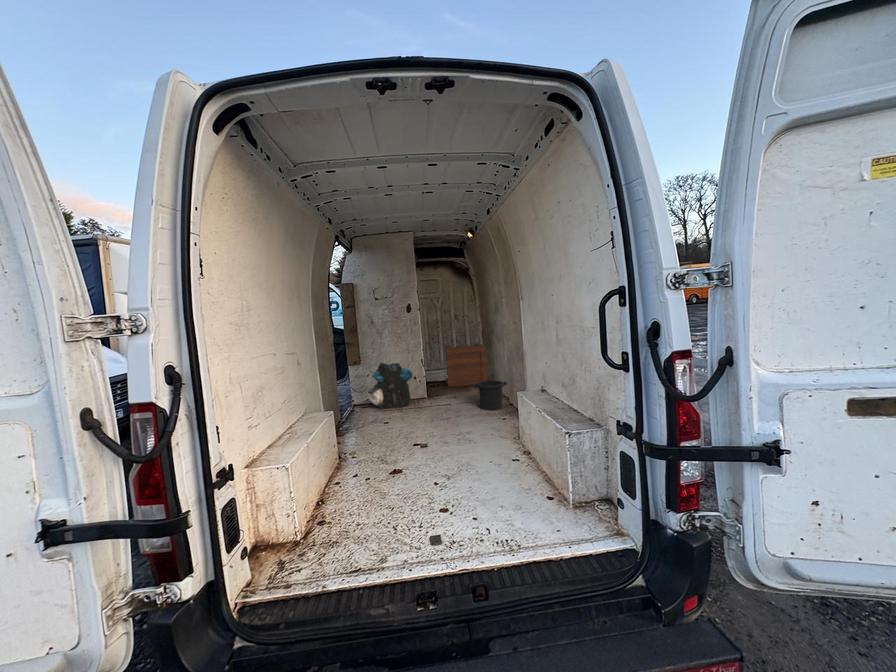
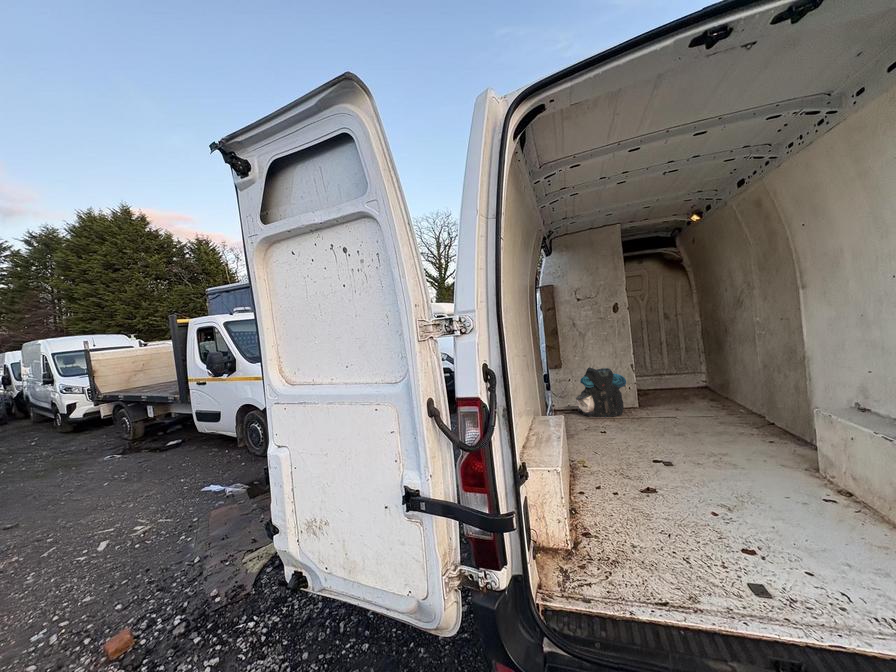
wooden crate: present [444,343,488,387] -> none [650,345,717,397]
trash can: present [473,381,507,410] -> none [711,391,763,428]

